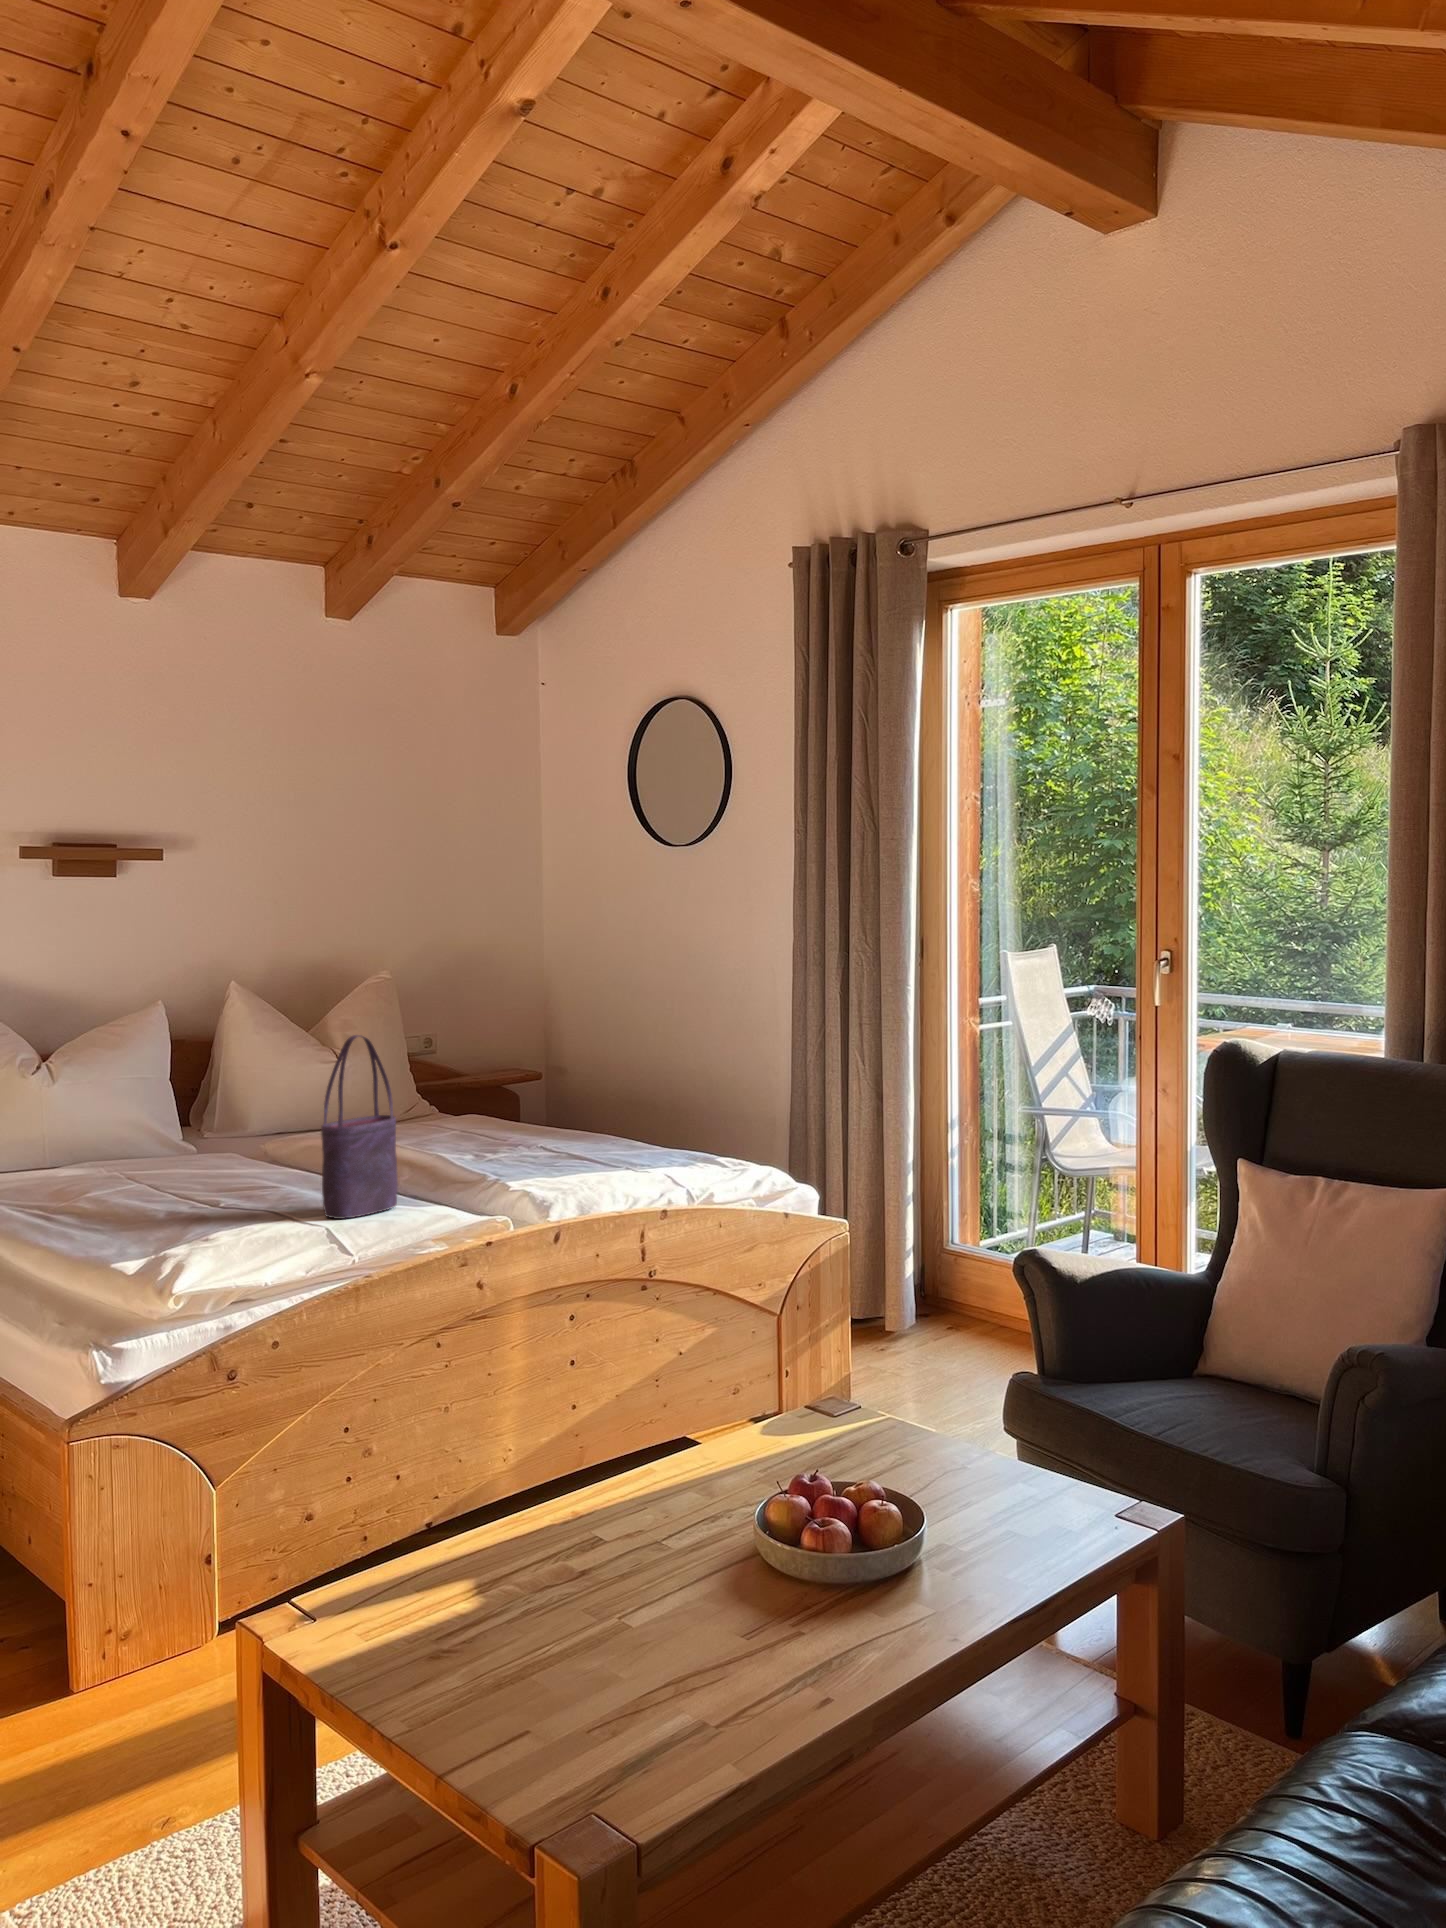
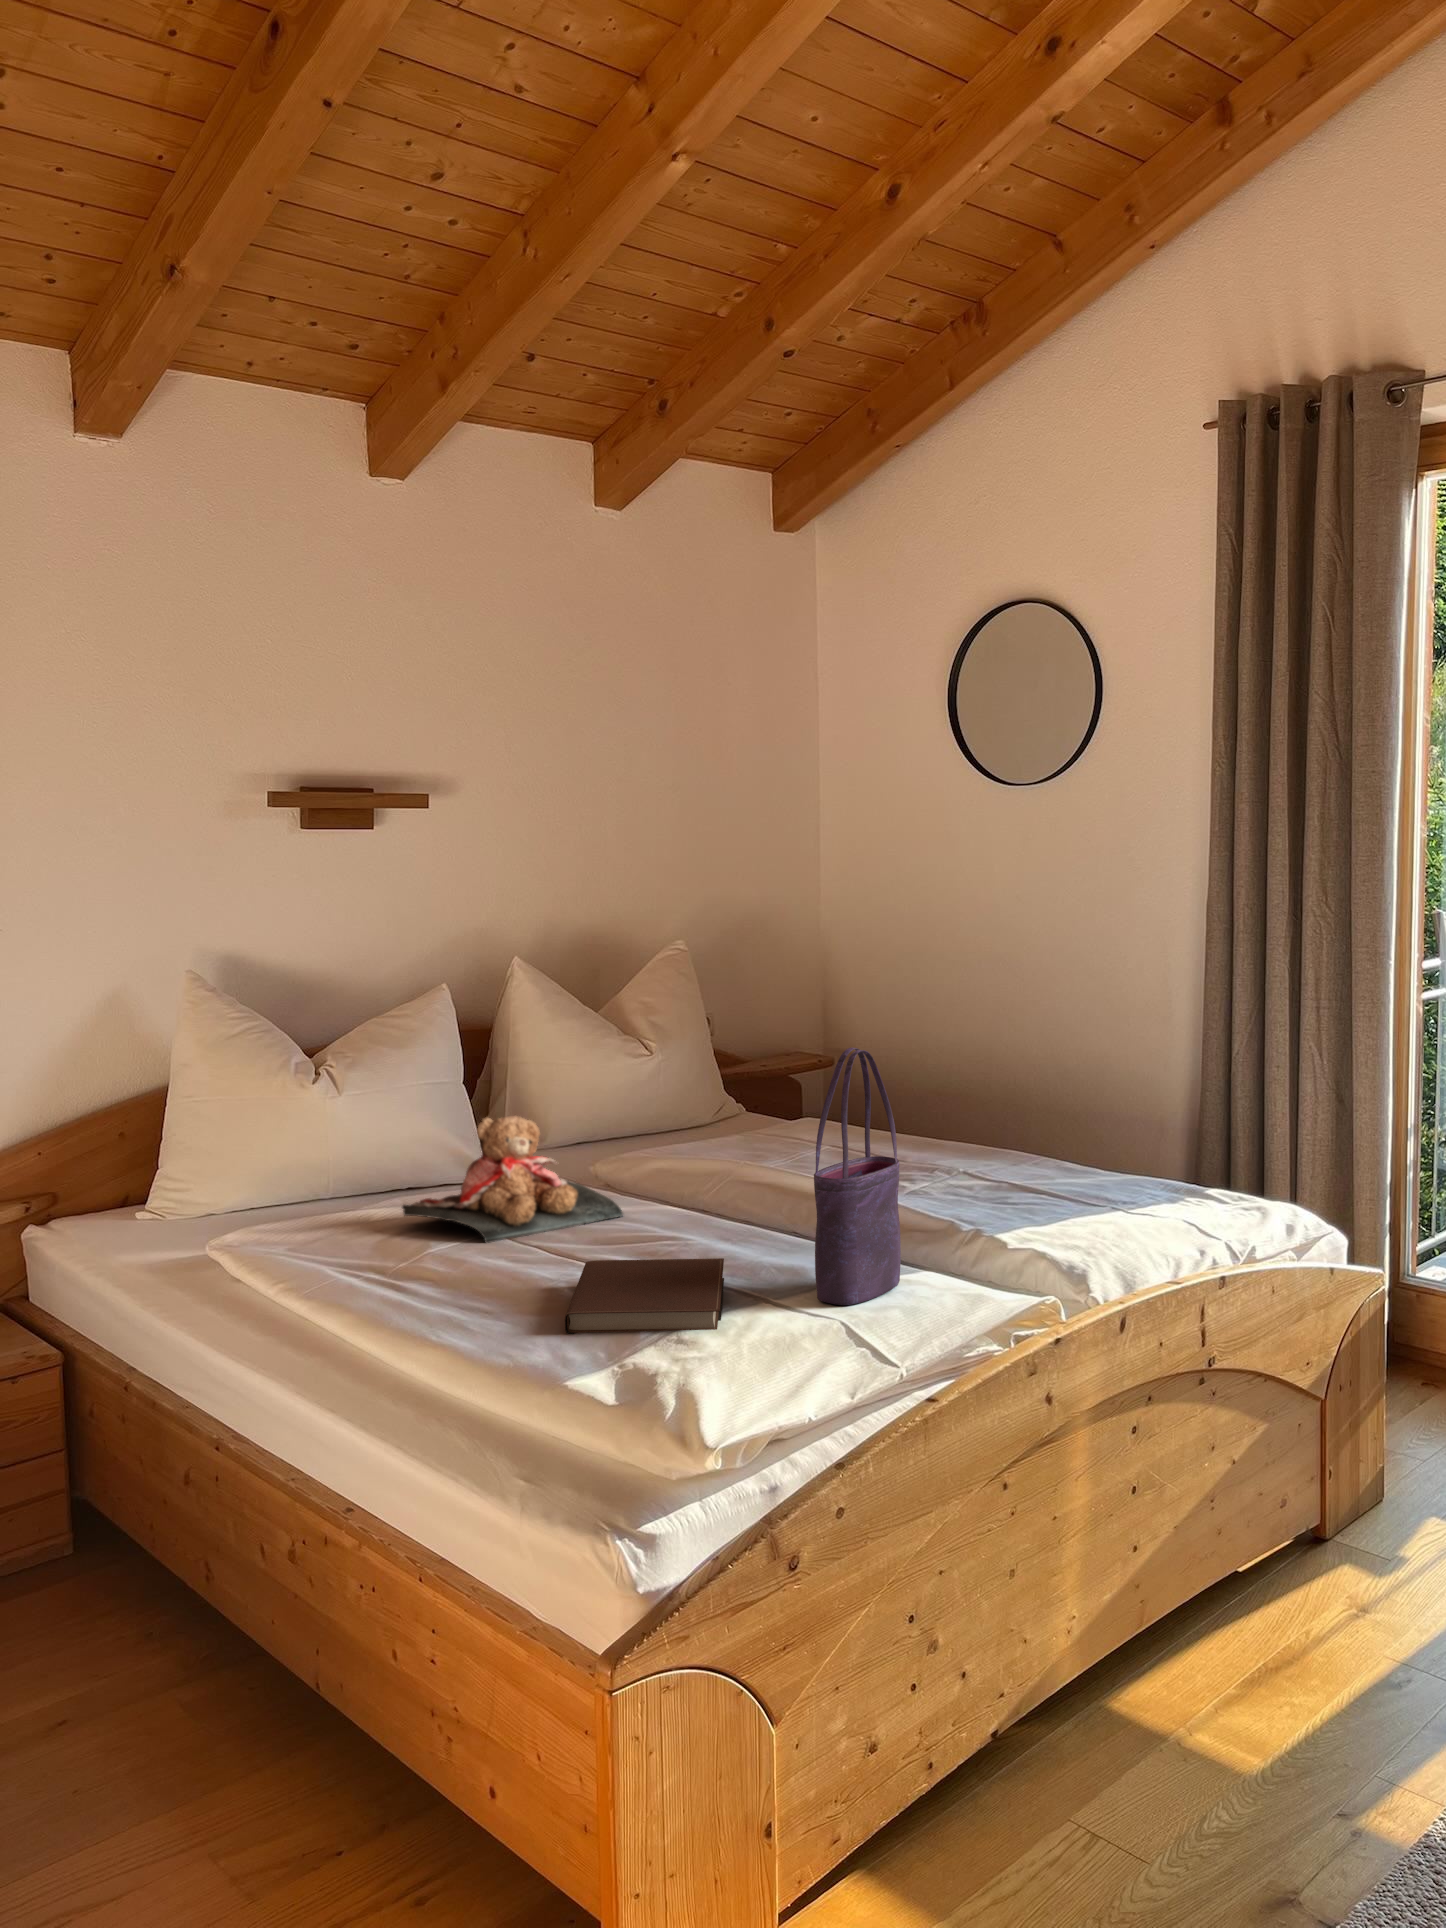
teddy bear: none [75,1094,250,1189] -> present [402,1116,623,1243]
notebook: none [123,1190,274,1236] -> present [565,1258,724,1334]

